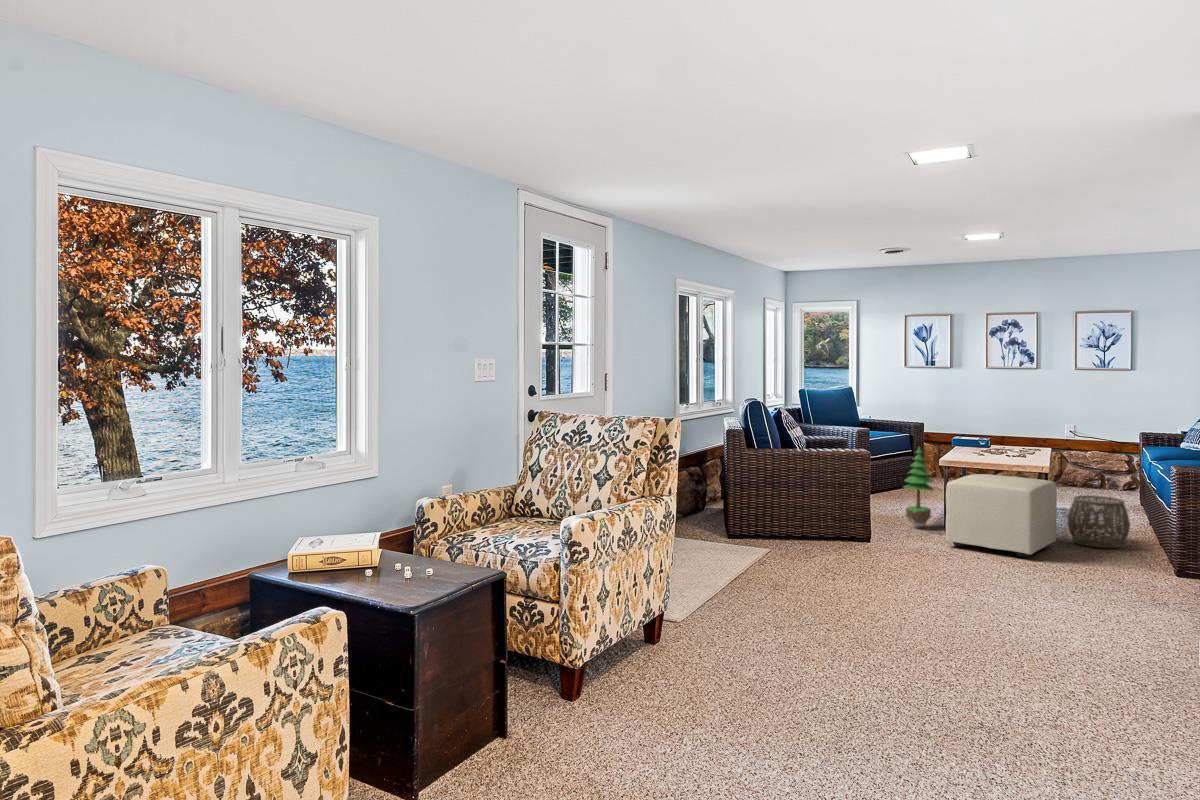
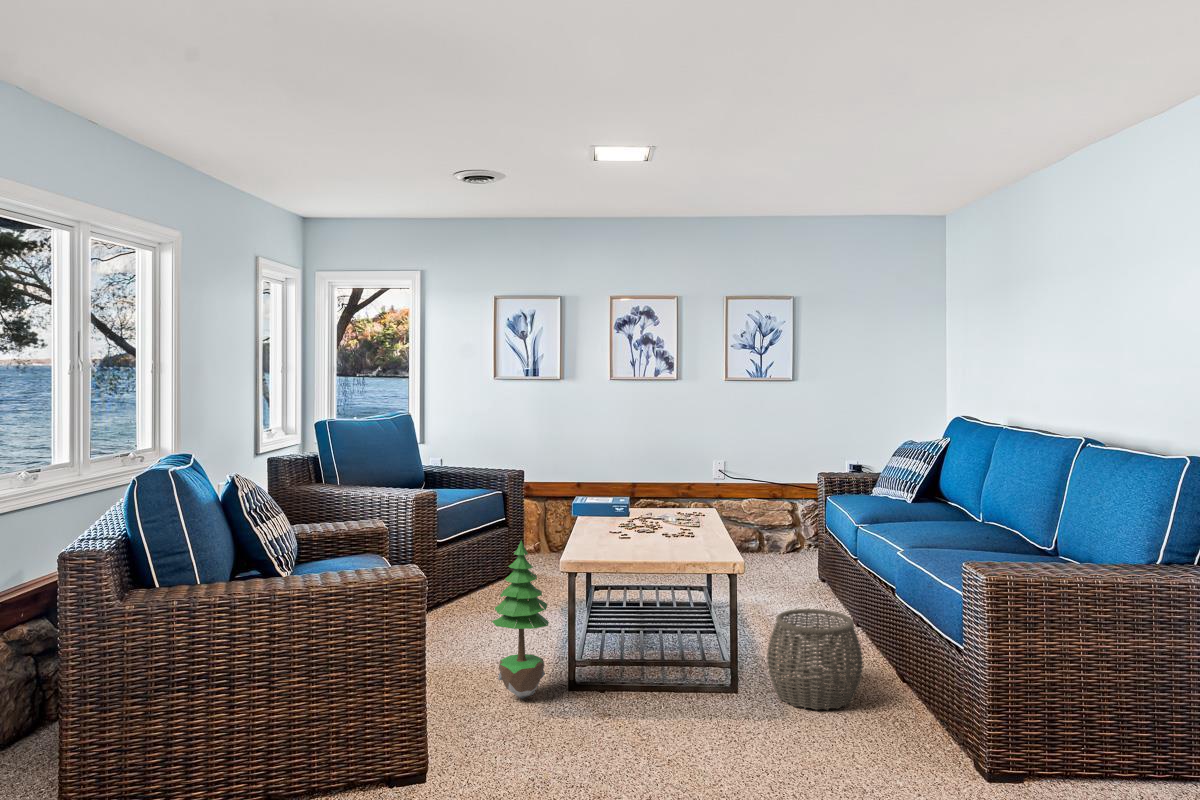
ottoman: present [946,474,1057,557] -> none [575,591,759,772]

